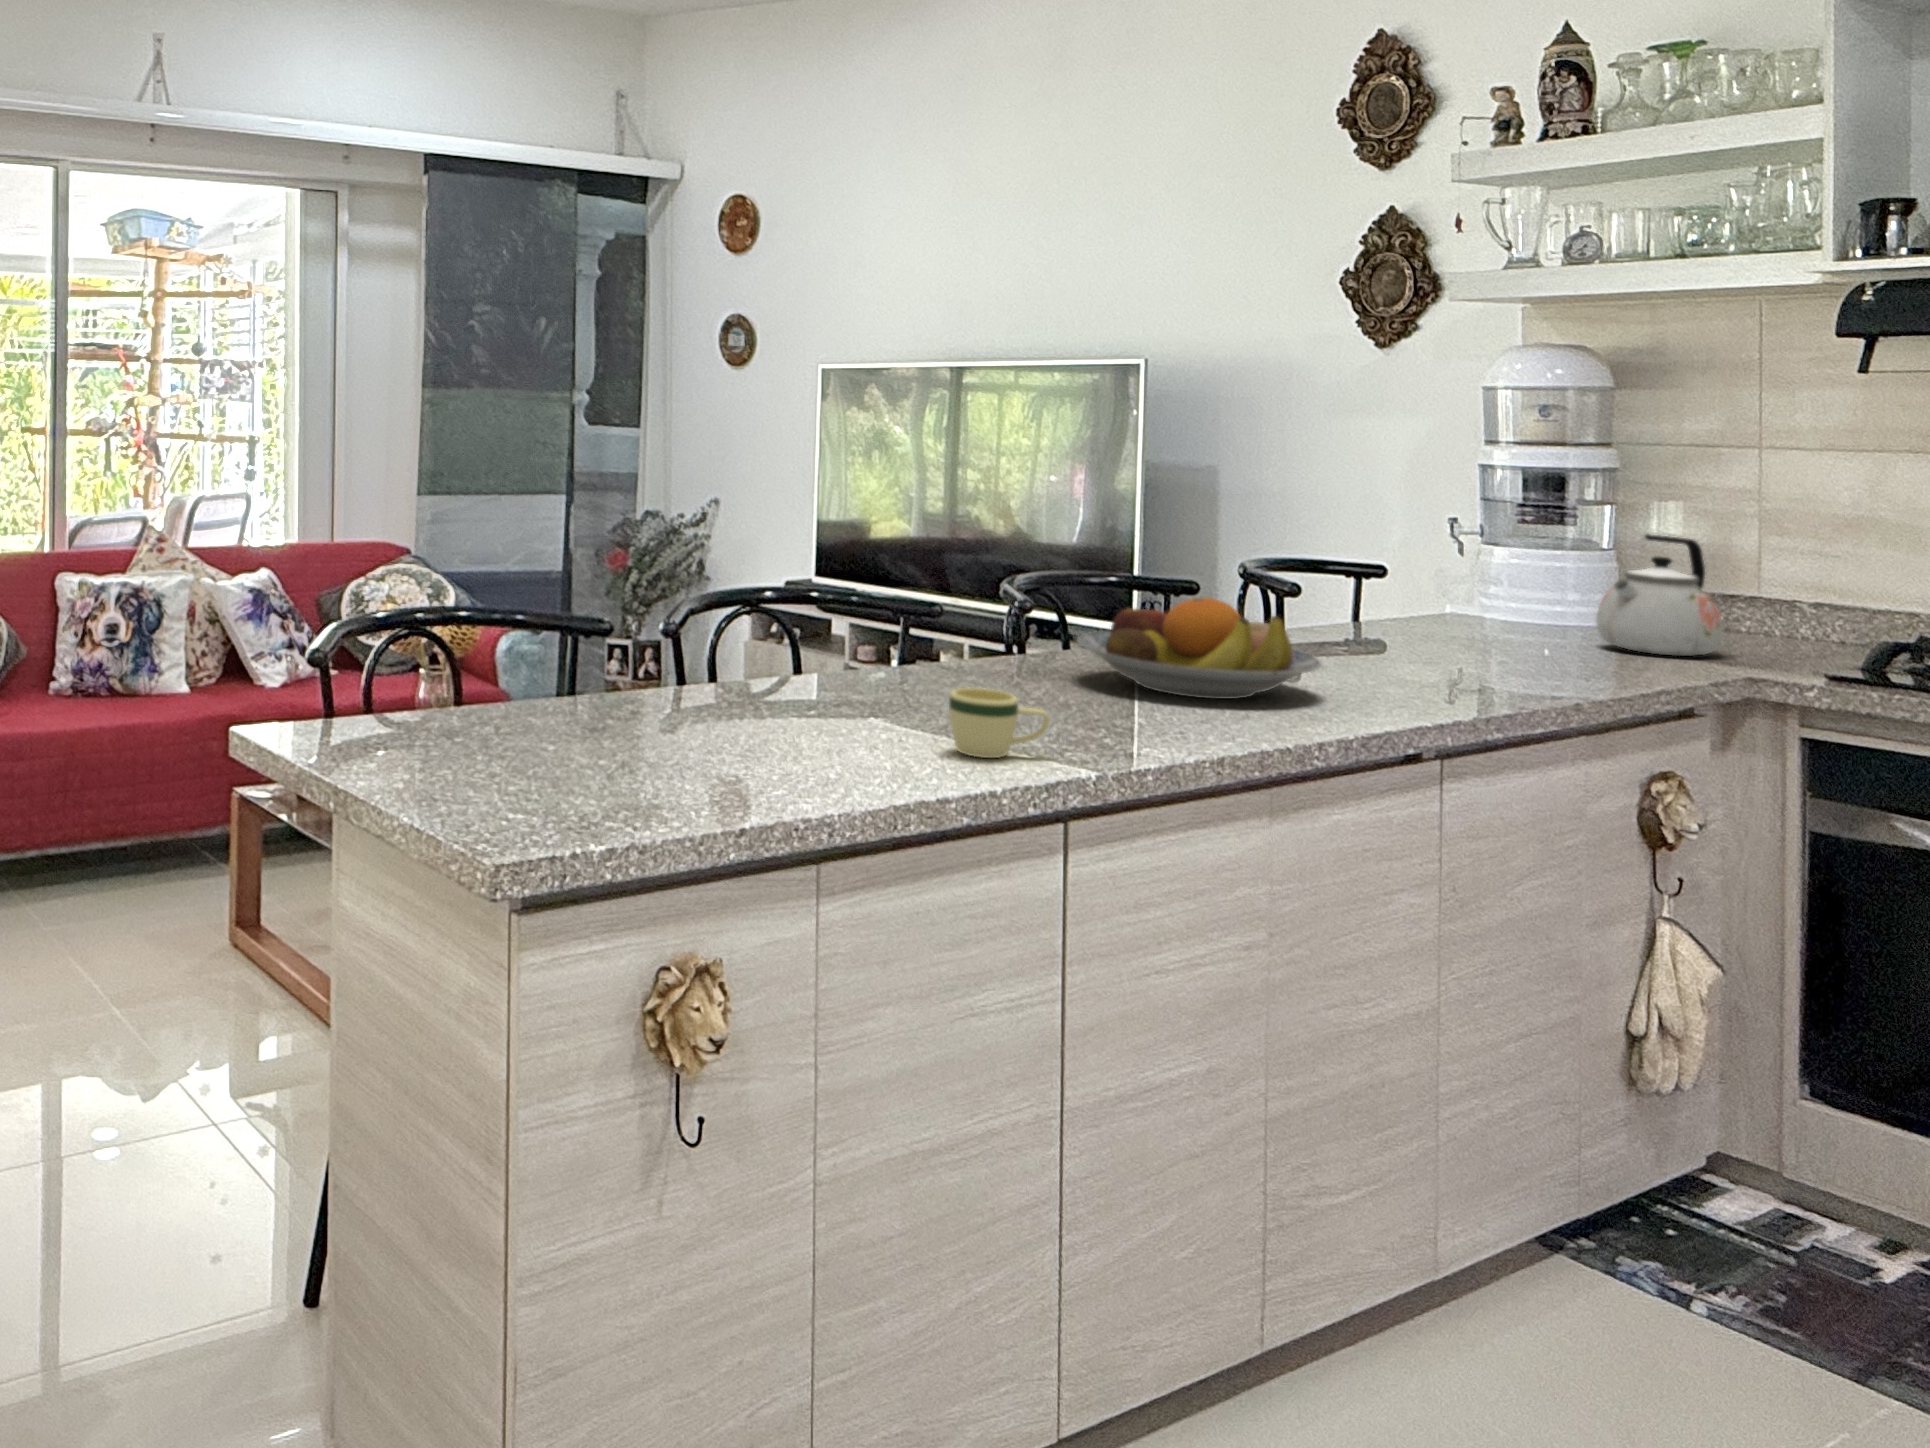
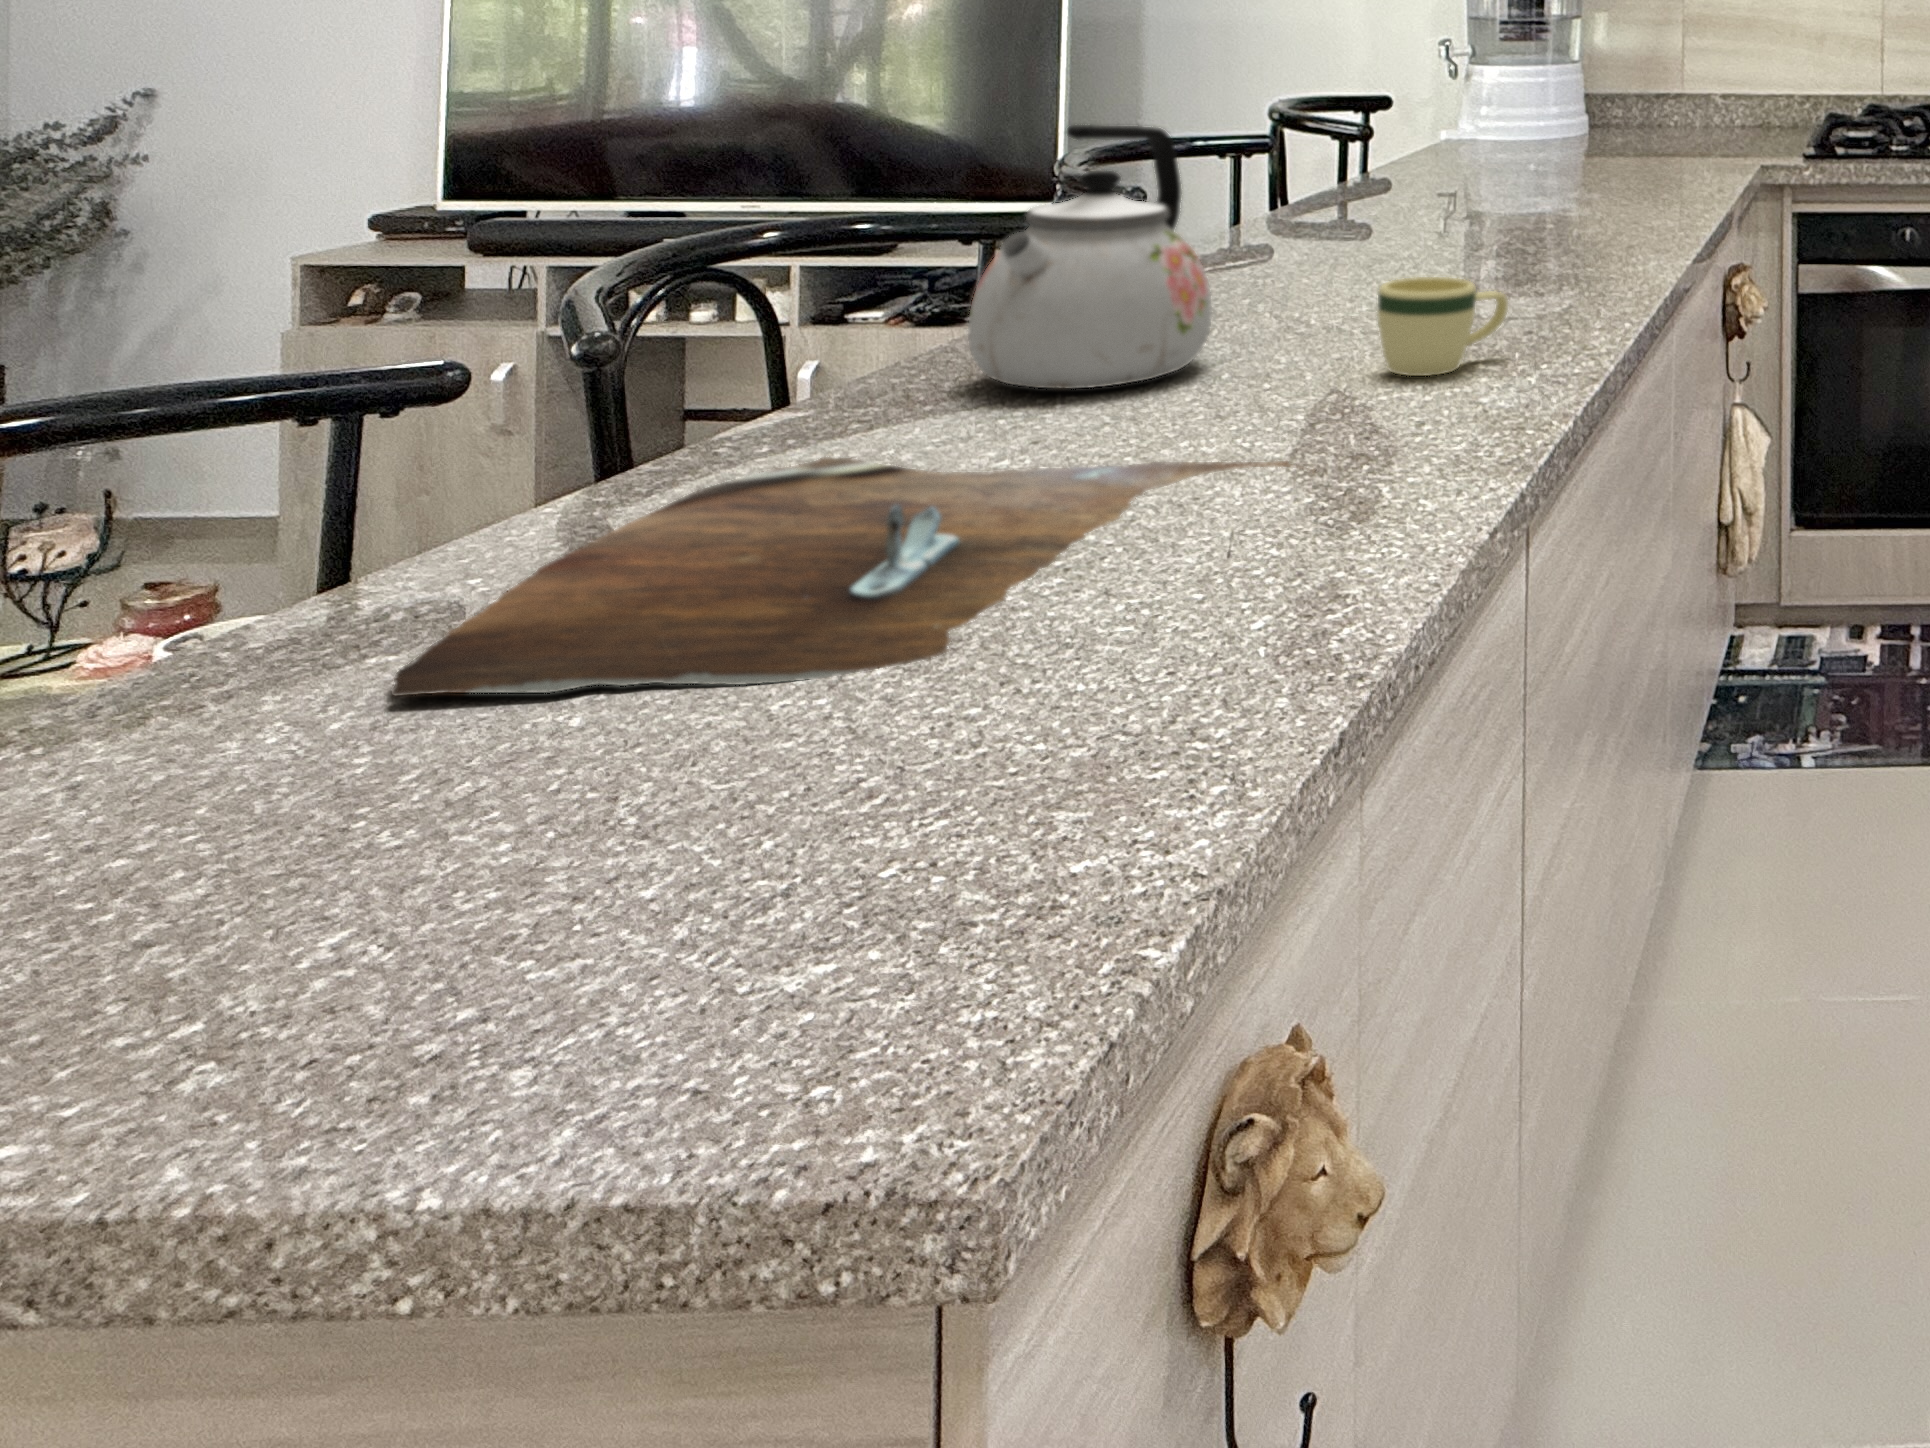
kettle: present [1596,535,1723,656] -> present [968,125,1212,389]
fruit bowl: present [1077,598,1321,699] -> none [1282,136,1570,260]
cutting board: none [391,718,804,818] -> present [392,457,1294,696]

